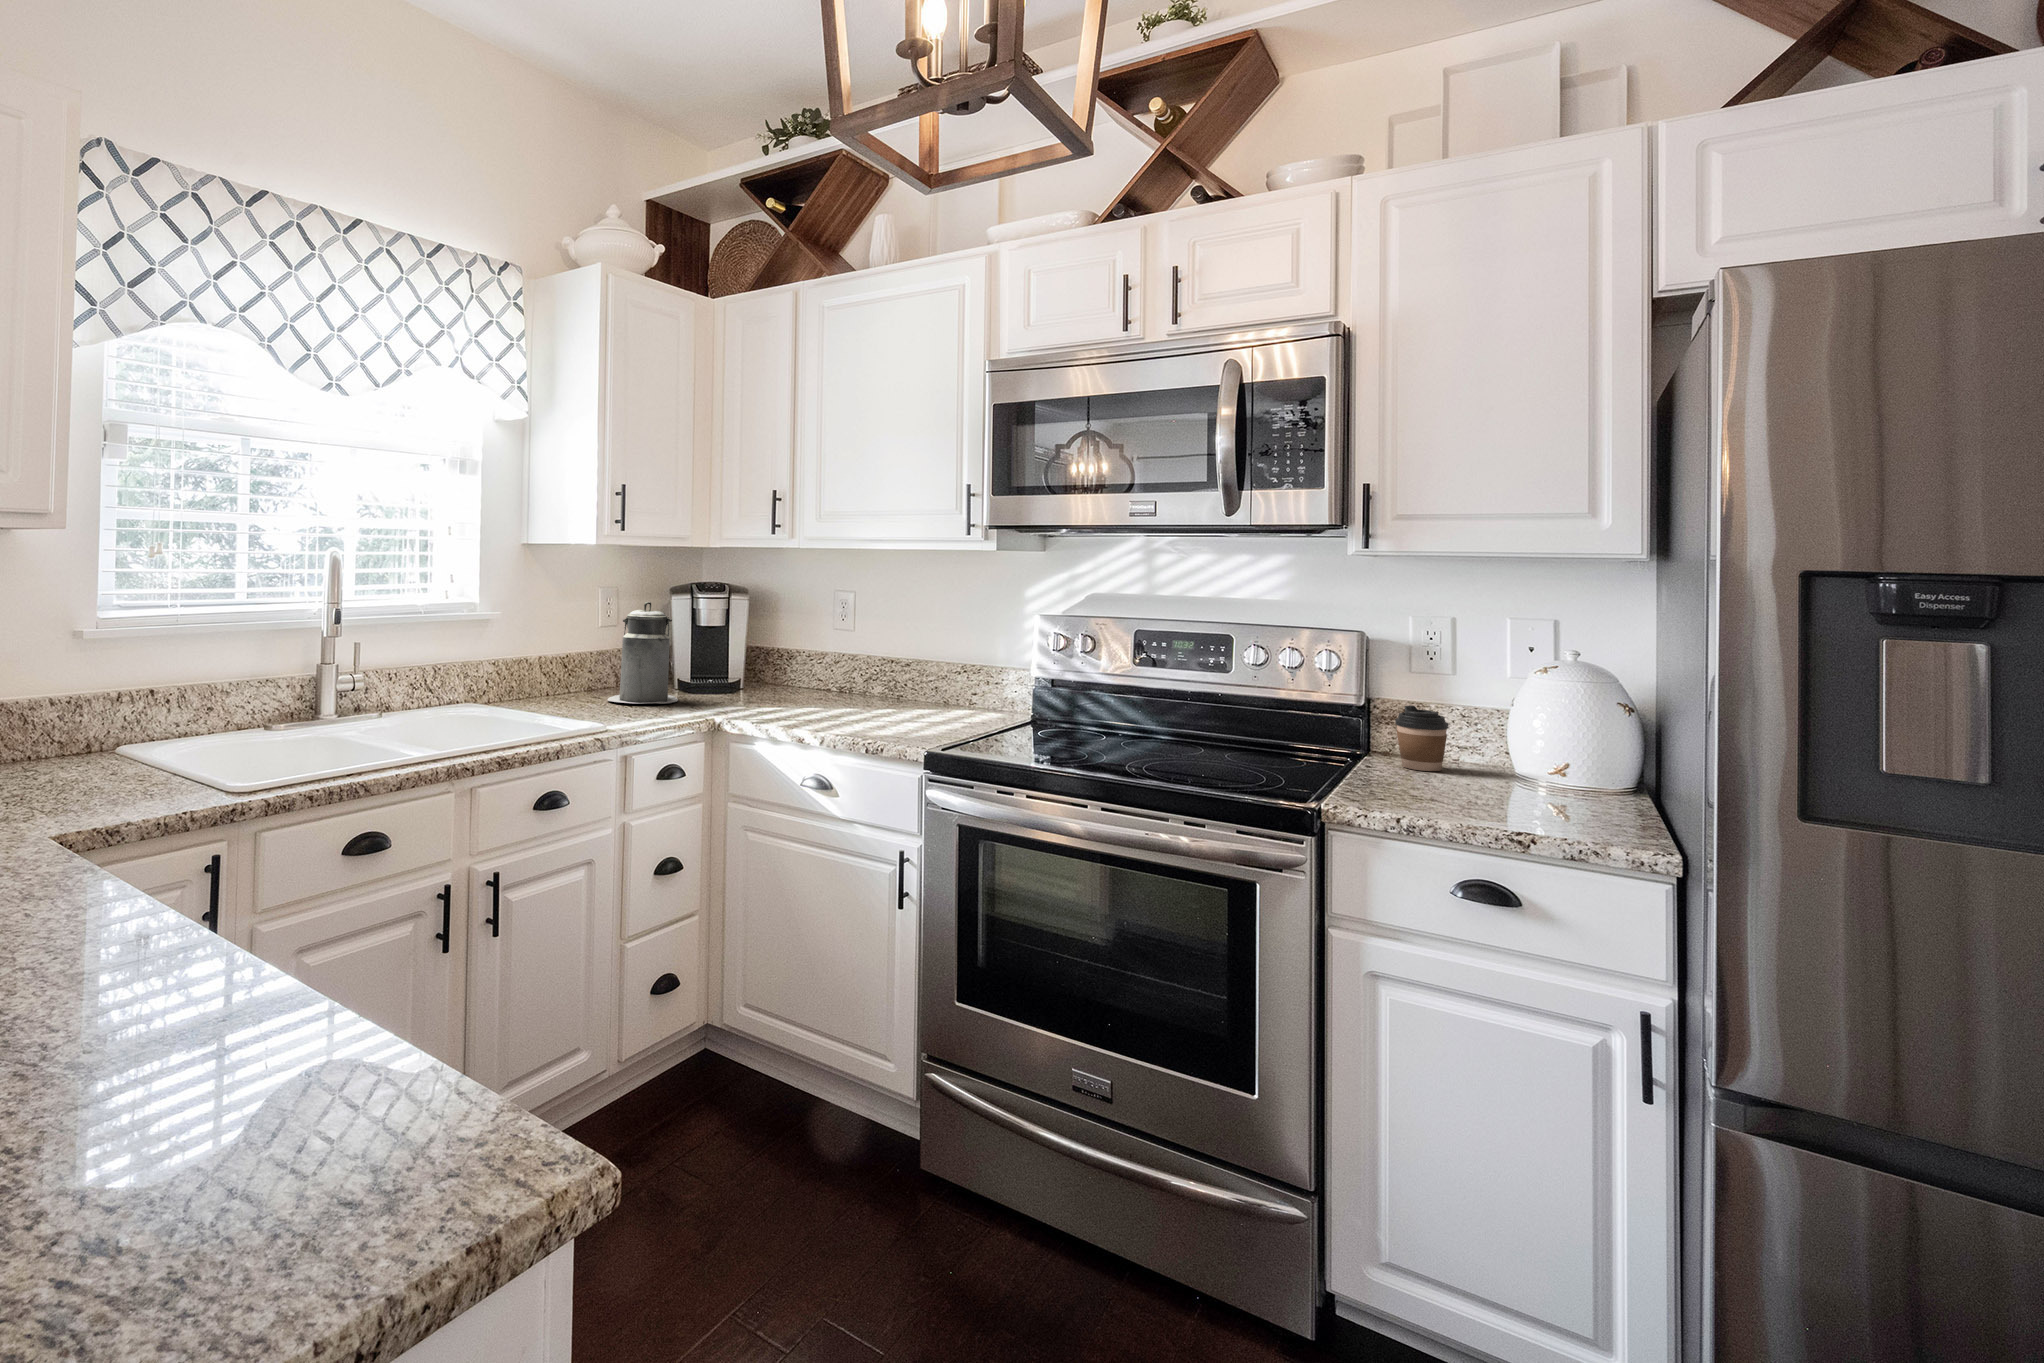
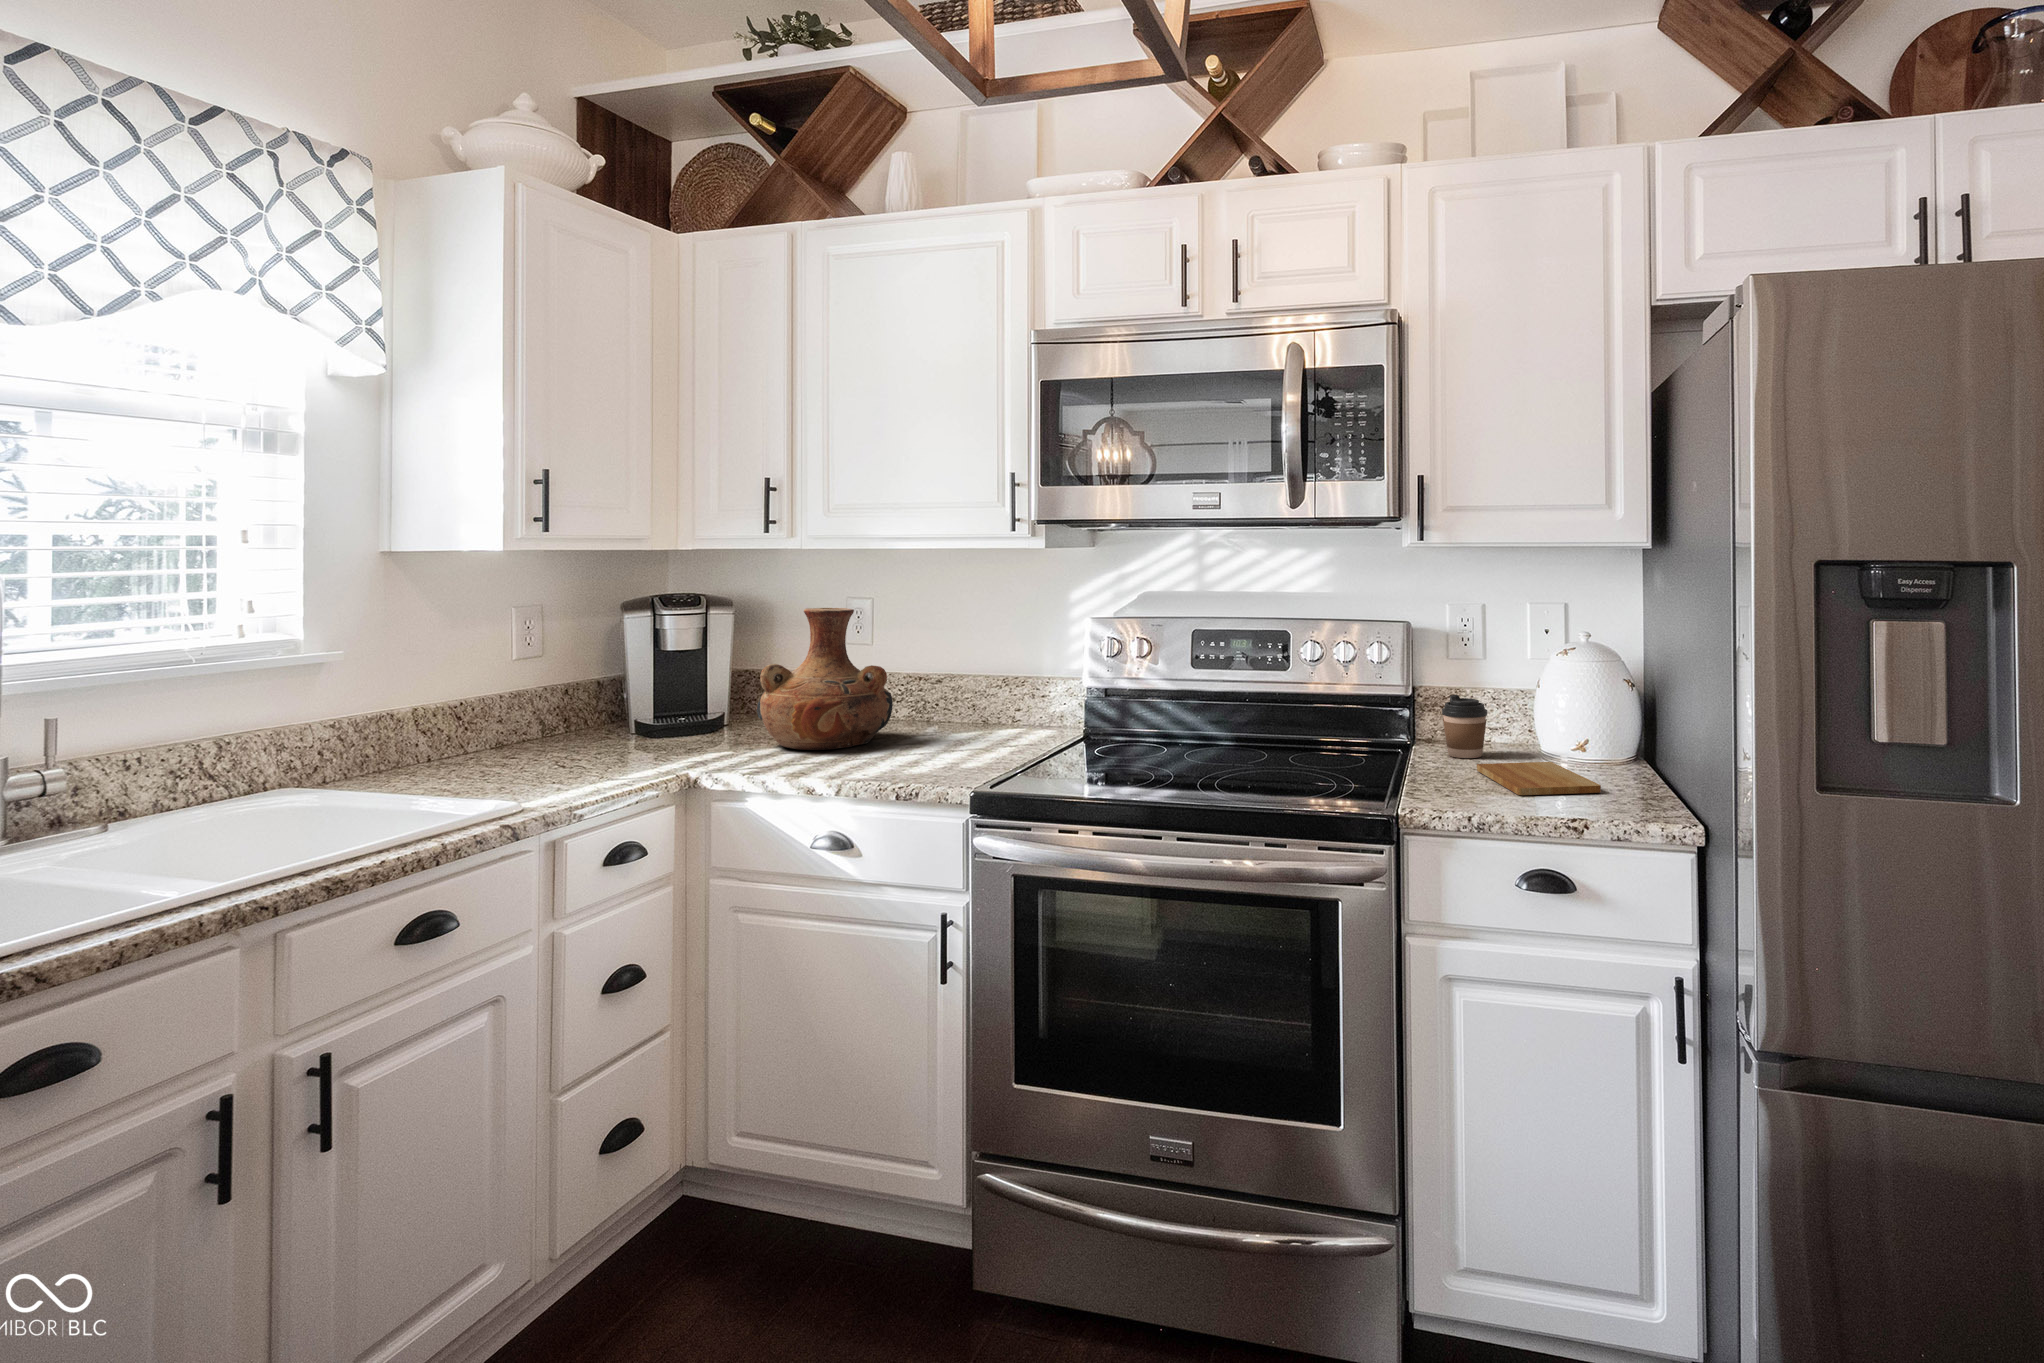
vase: none [766,595,872,711] -> present [756,608,893,750]
canister: present [608,602,678,704] -> none [527,626,633,762]
cutting board: none [1428,776,1569,816] -> present [1477,762,1601,795]

